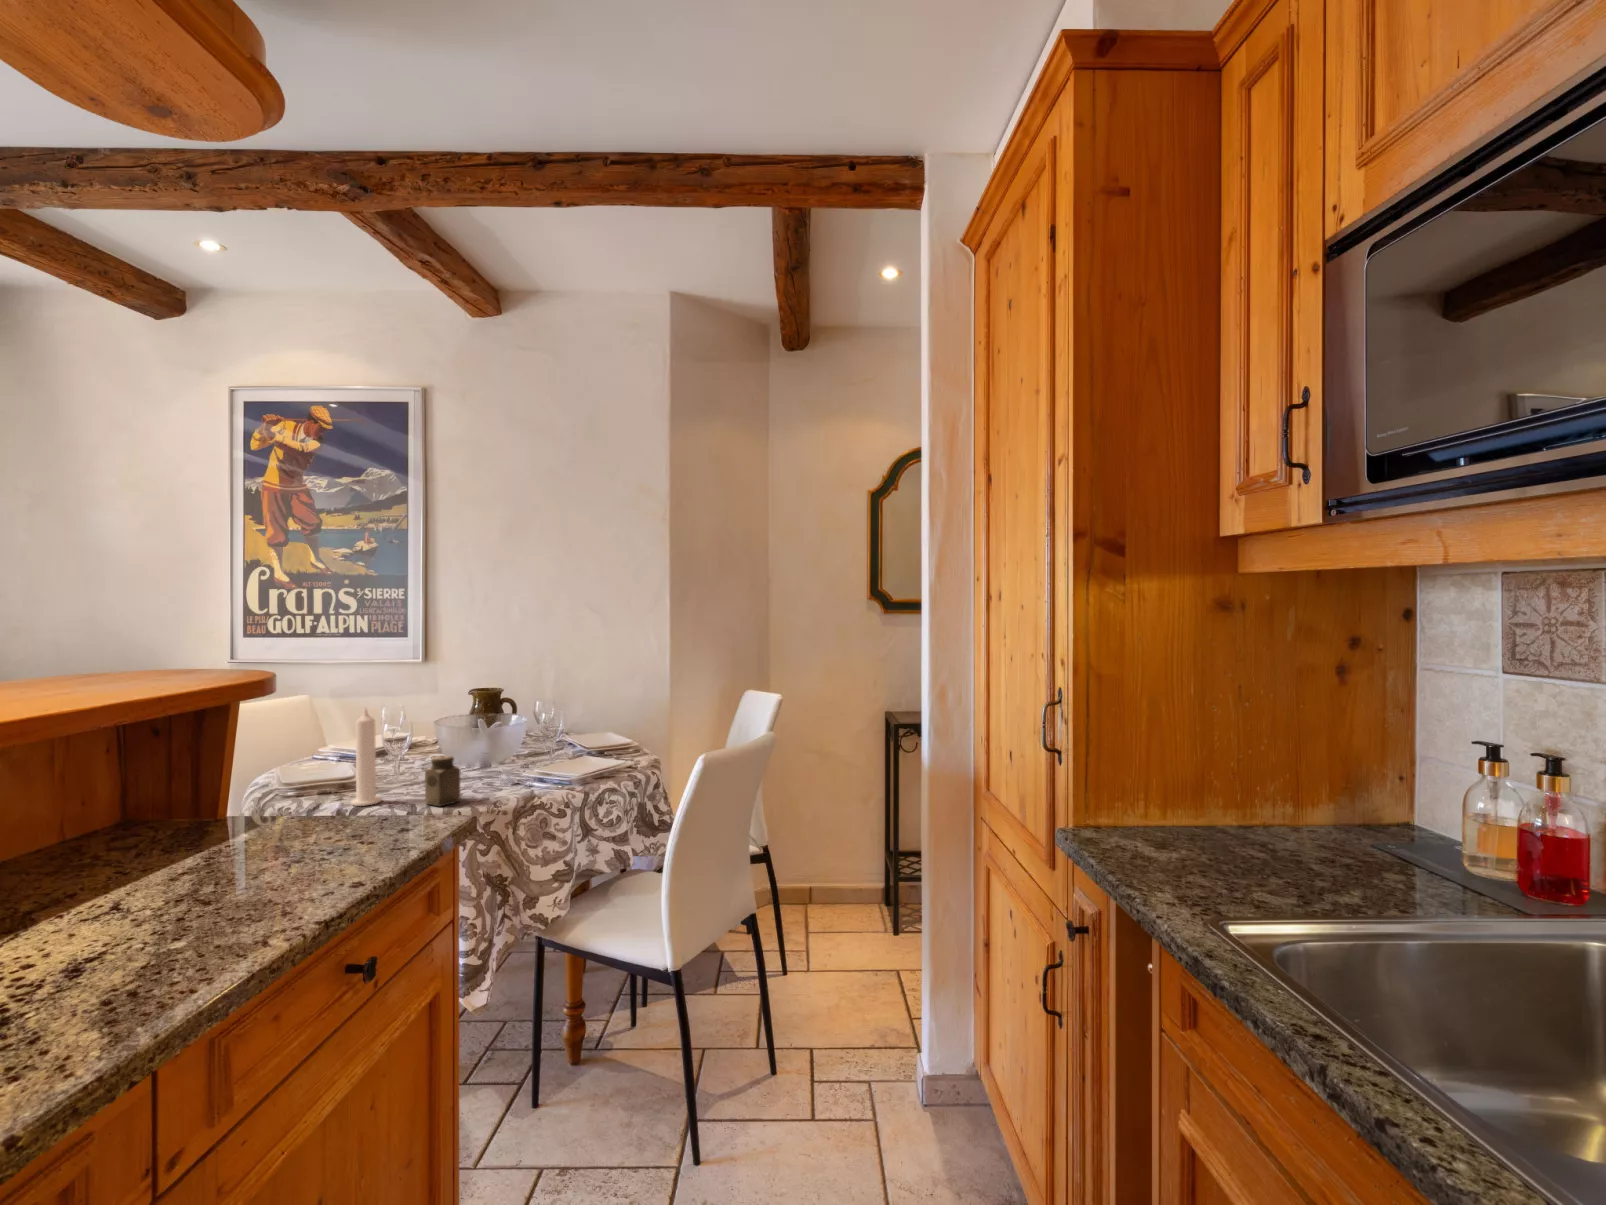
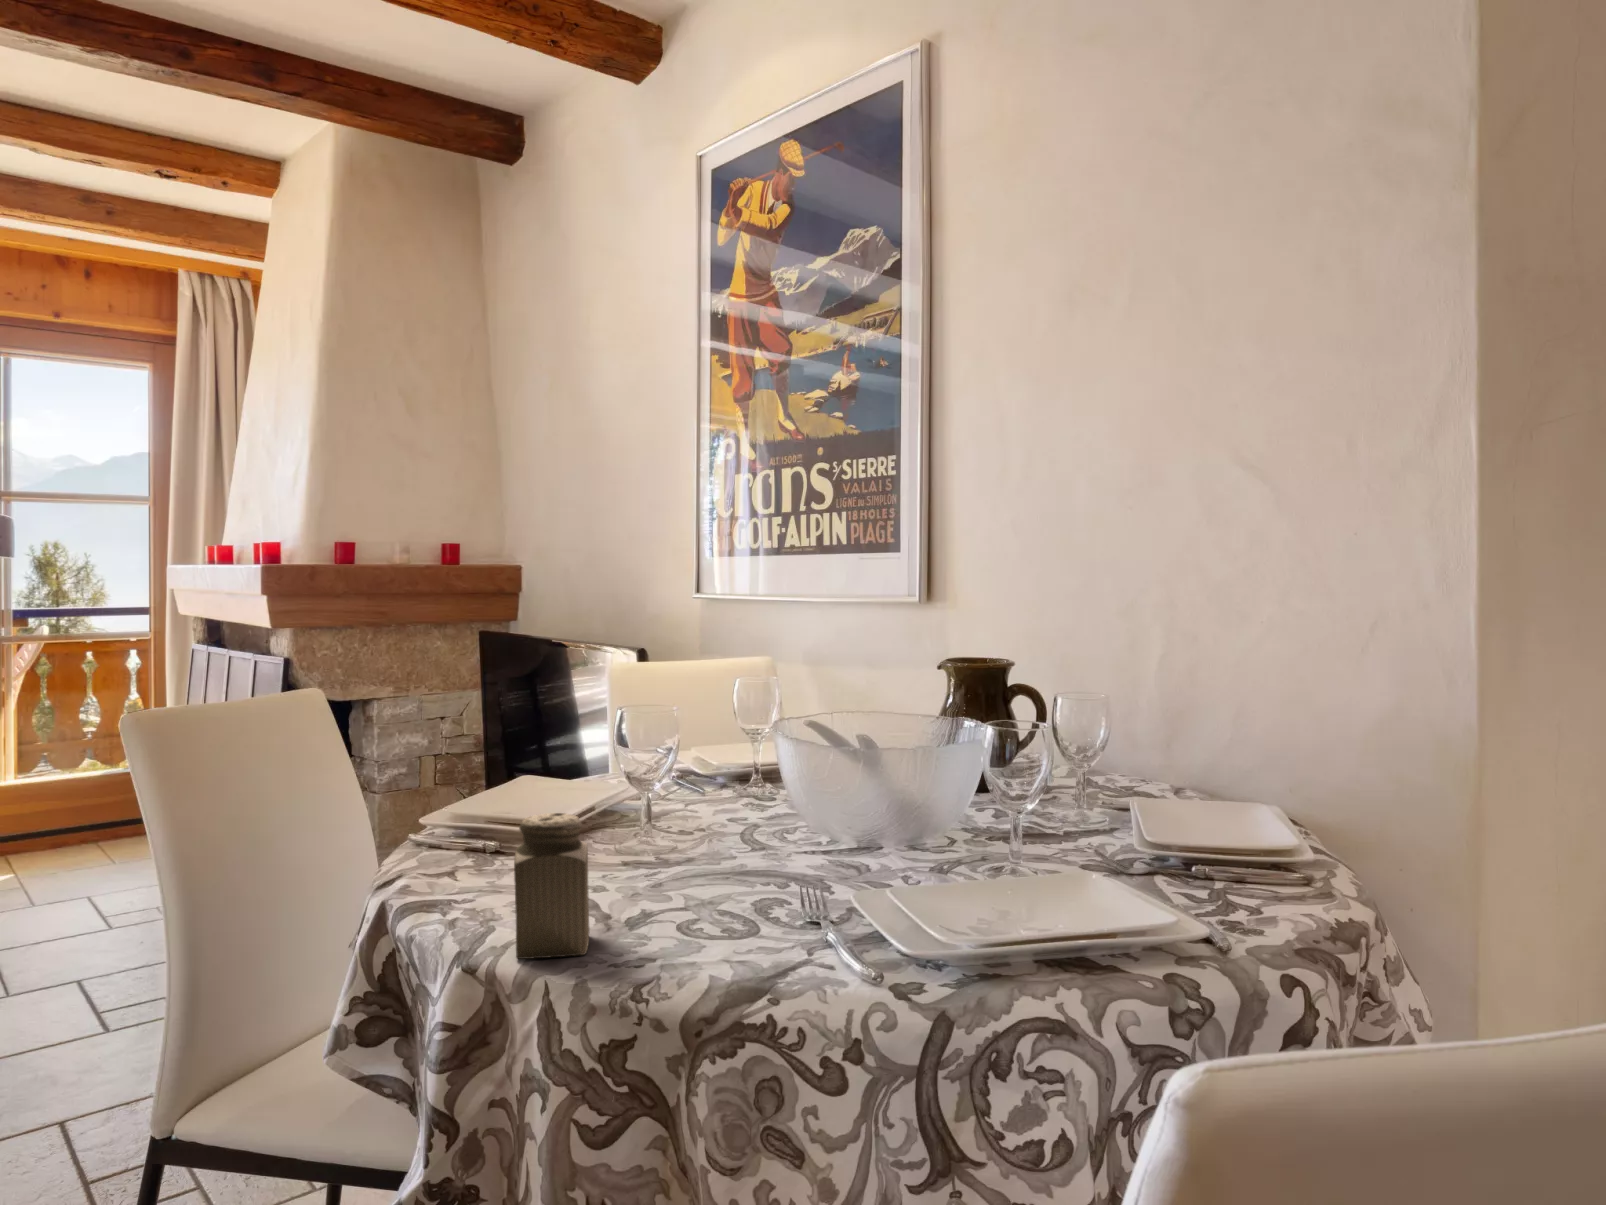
candle: present [351,708,381,806] -> none [438,665,507,906]

